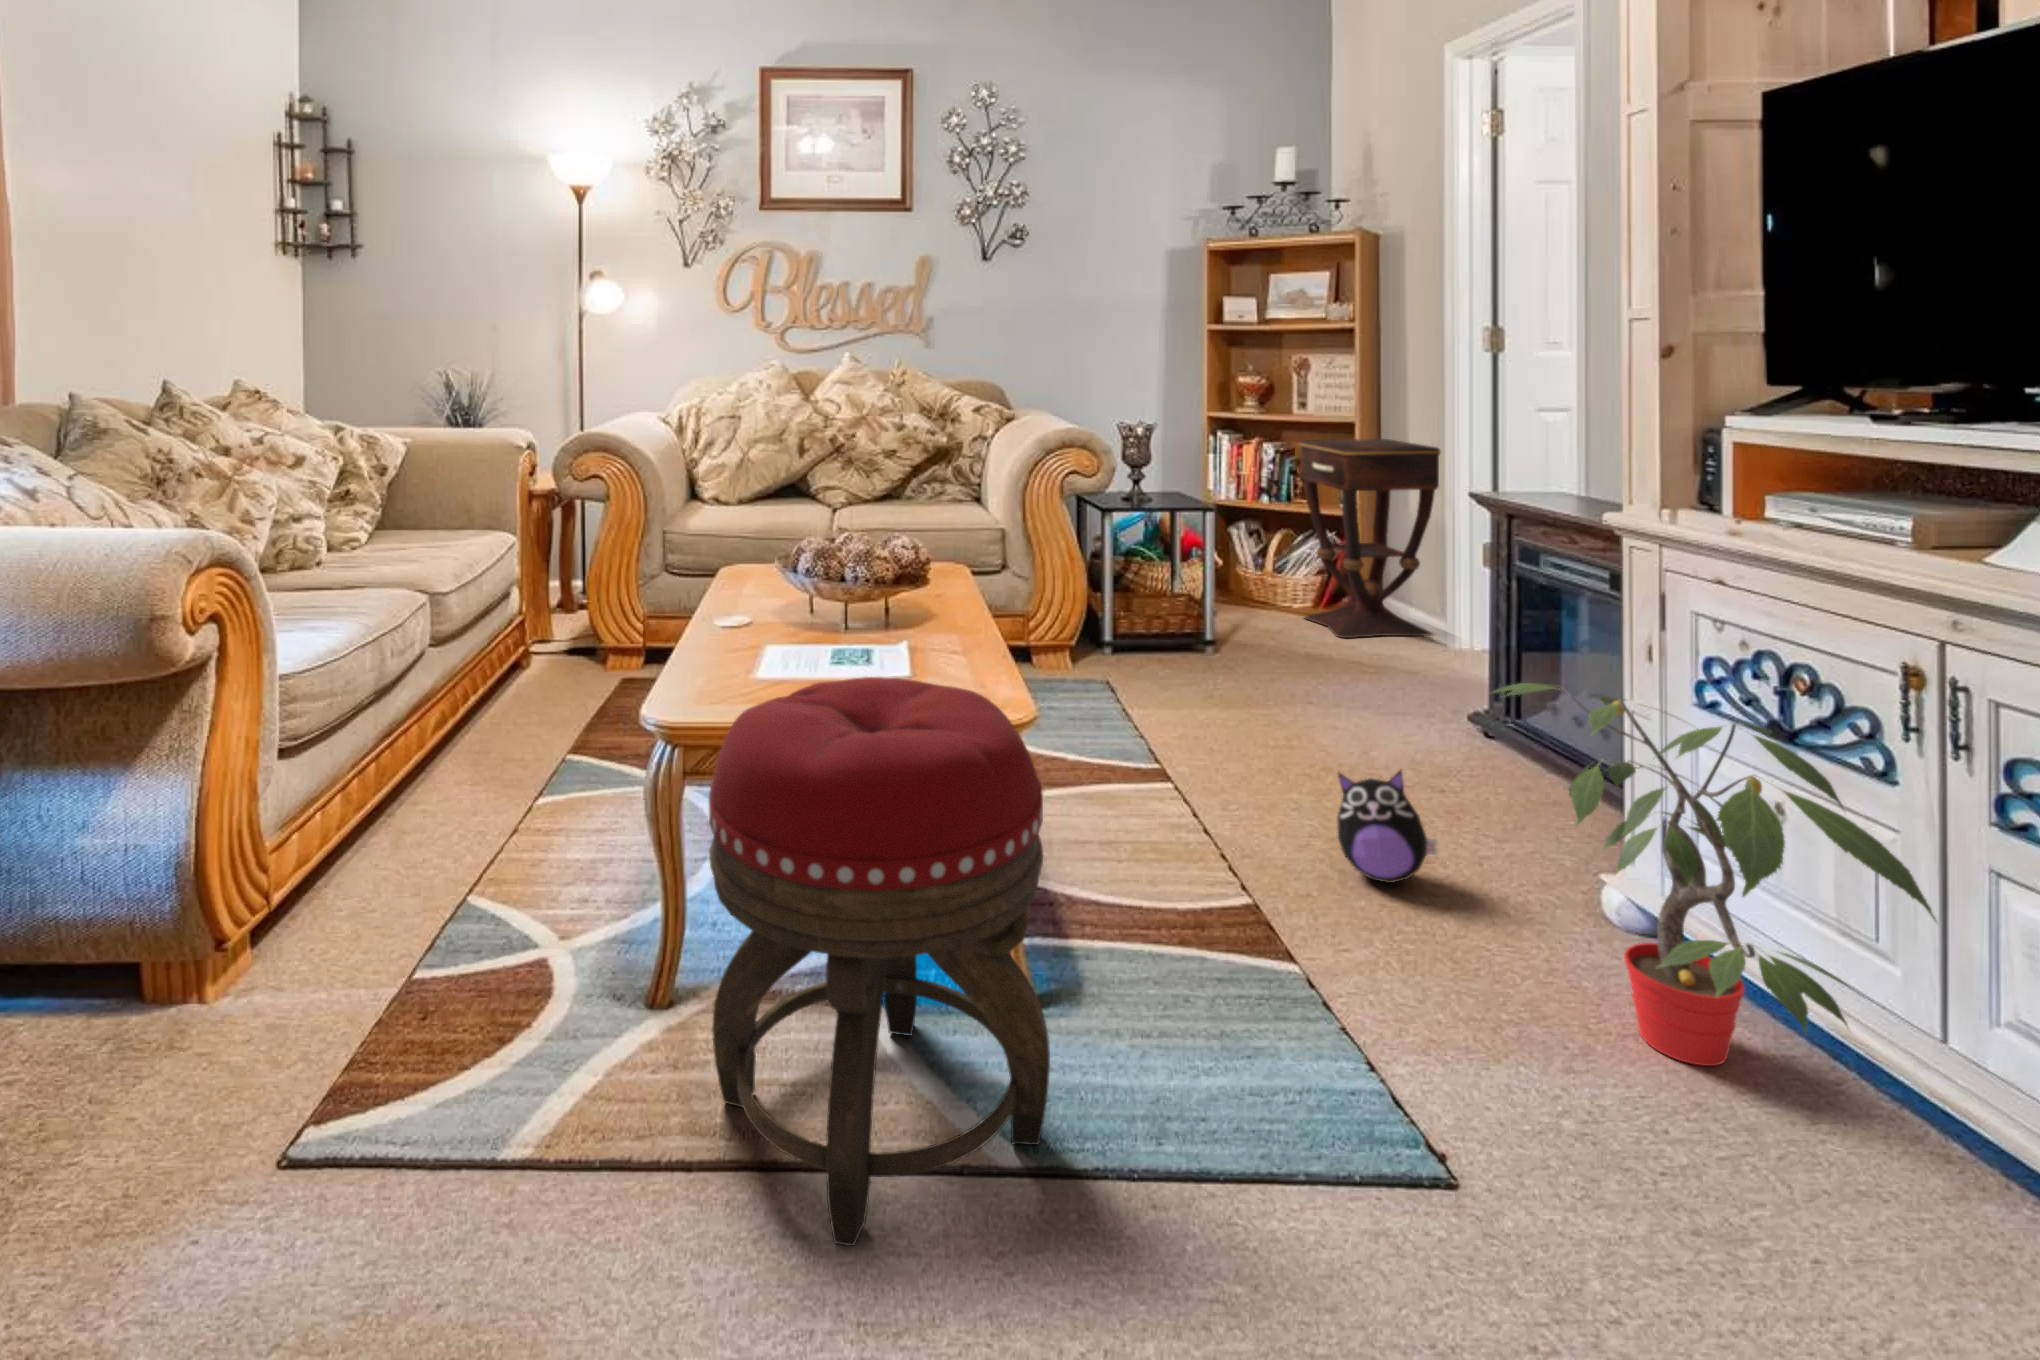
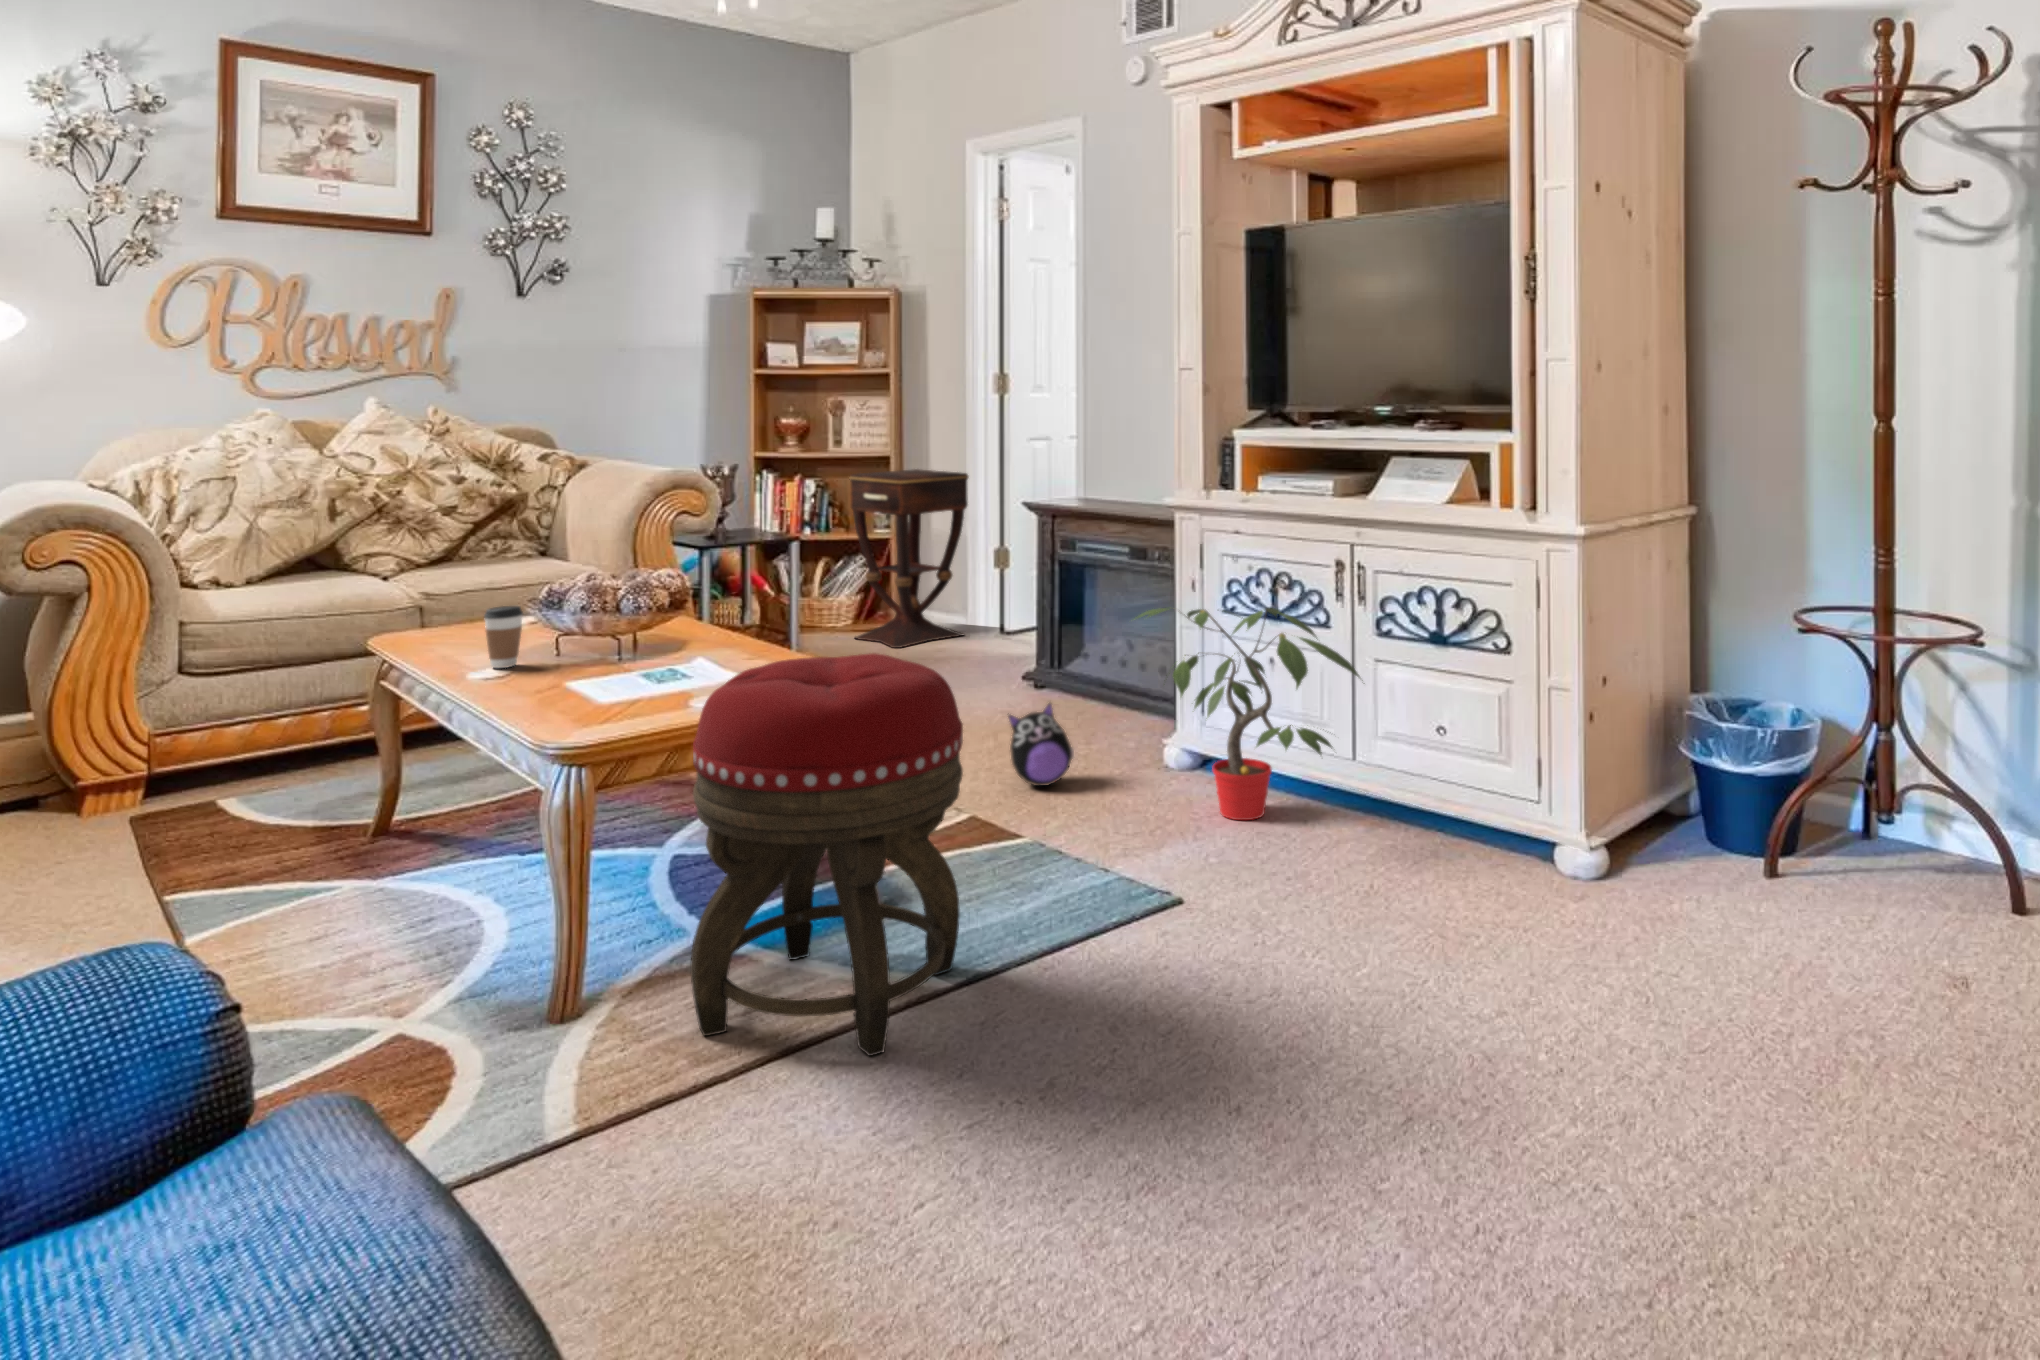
coffee cup: none [738,557,773,617] -> present [484,606,523,668]

